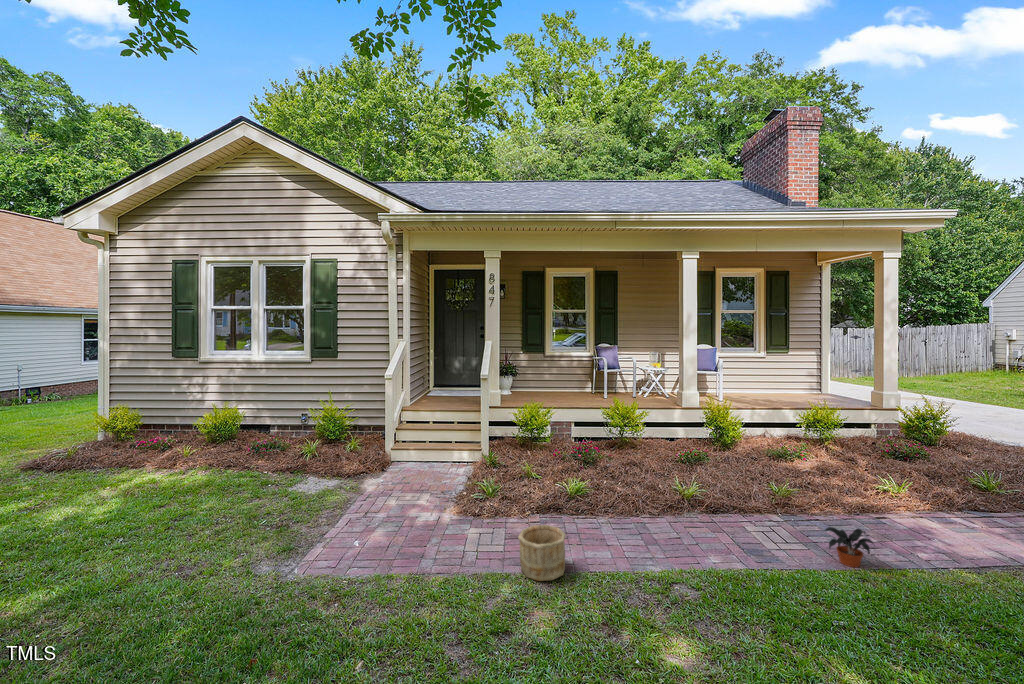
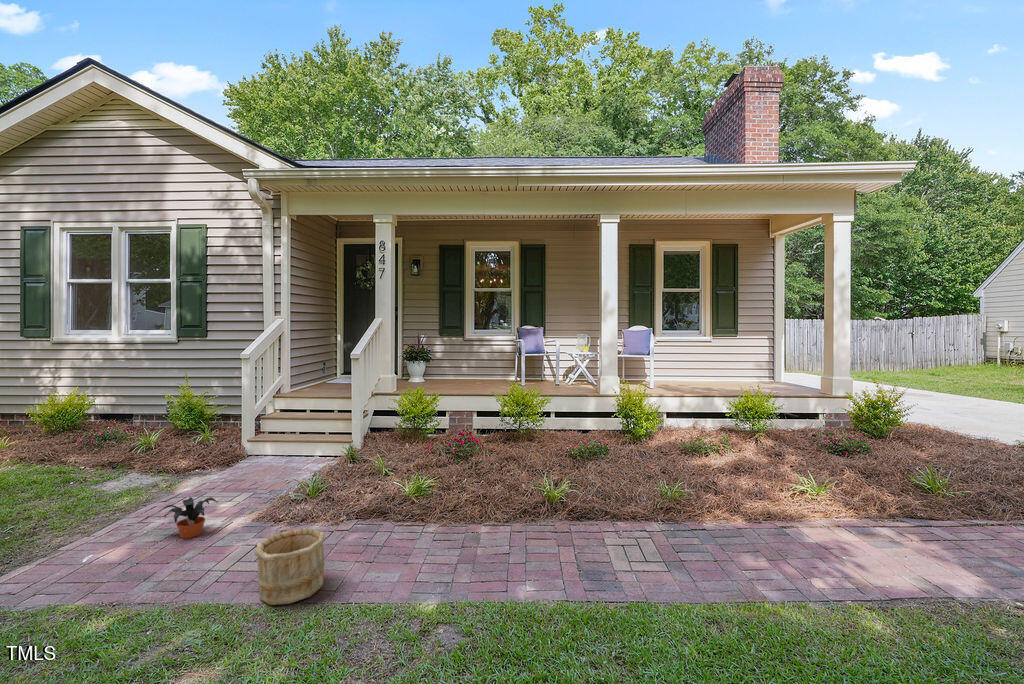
potted plant: present [824,527,873,567] -> present [159,497,217,538]

